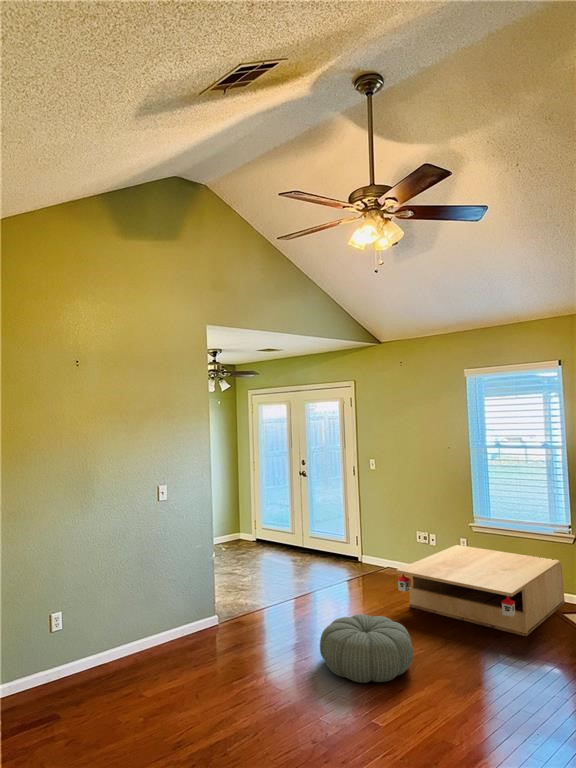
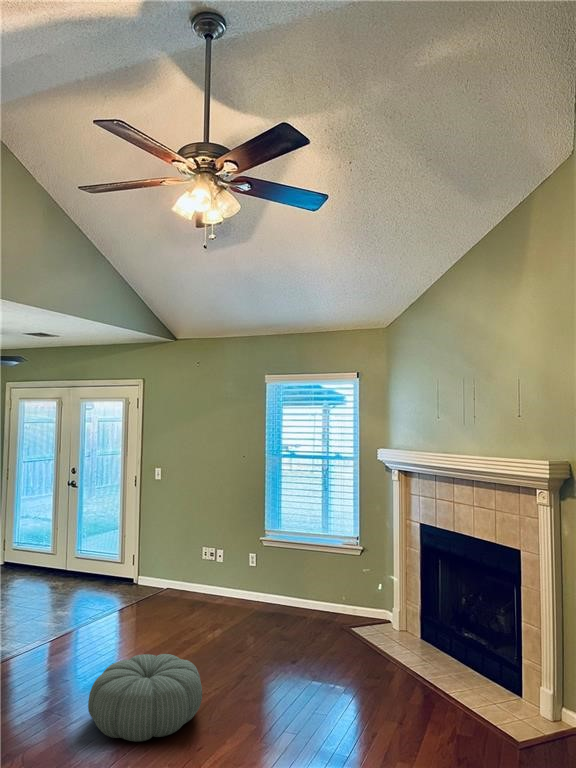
coffee table: present [396,545,565,636] -> none [183,561,346,655]

